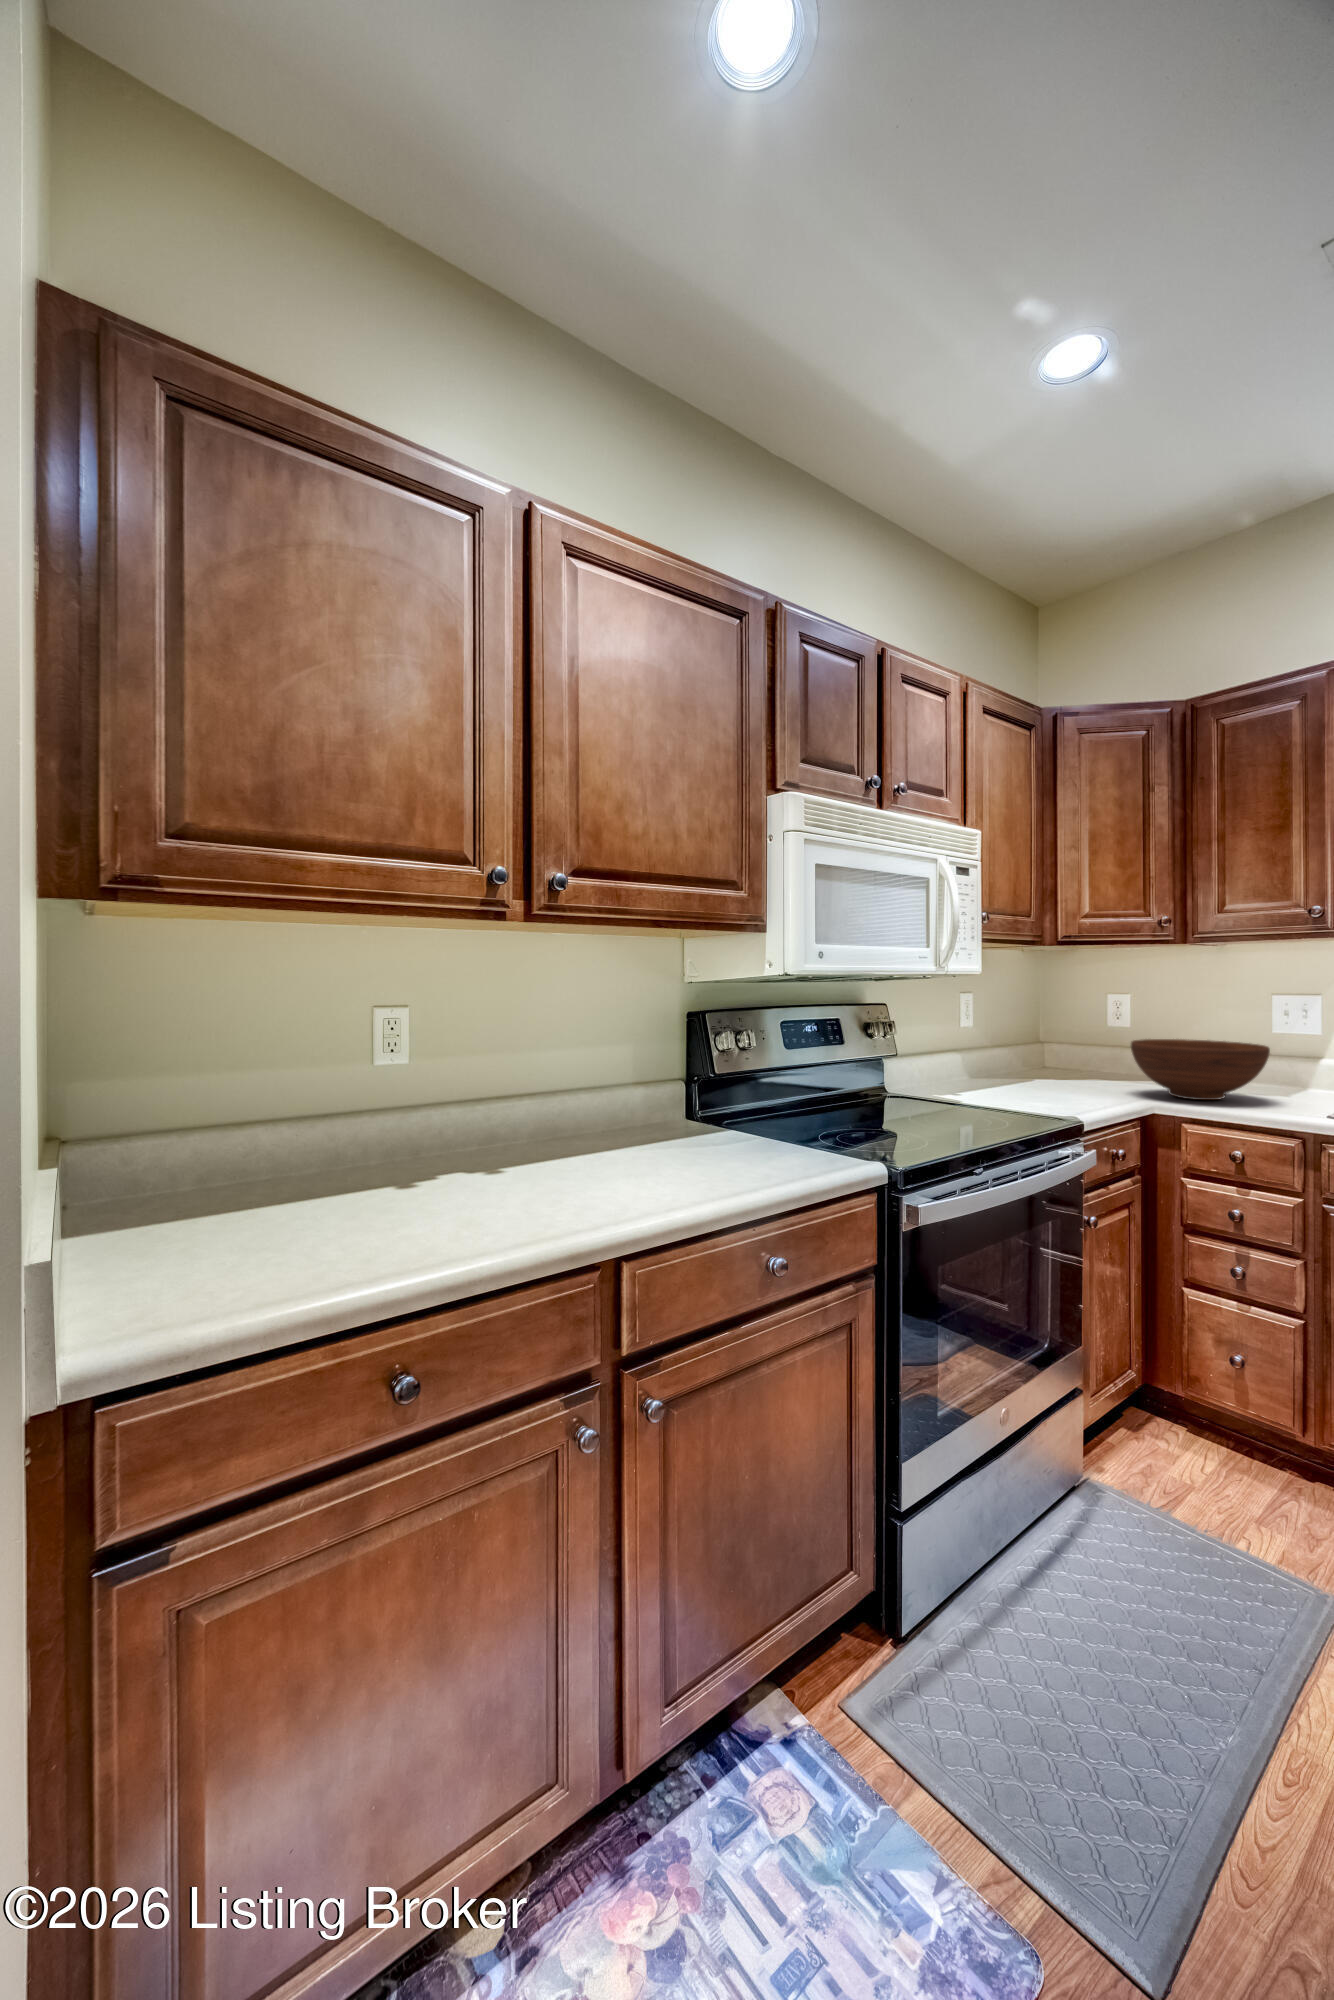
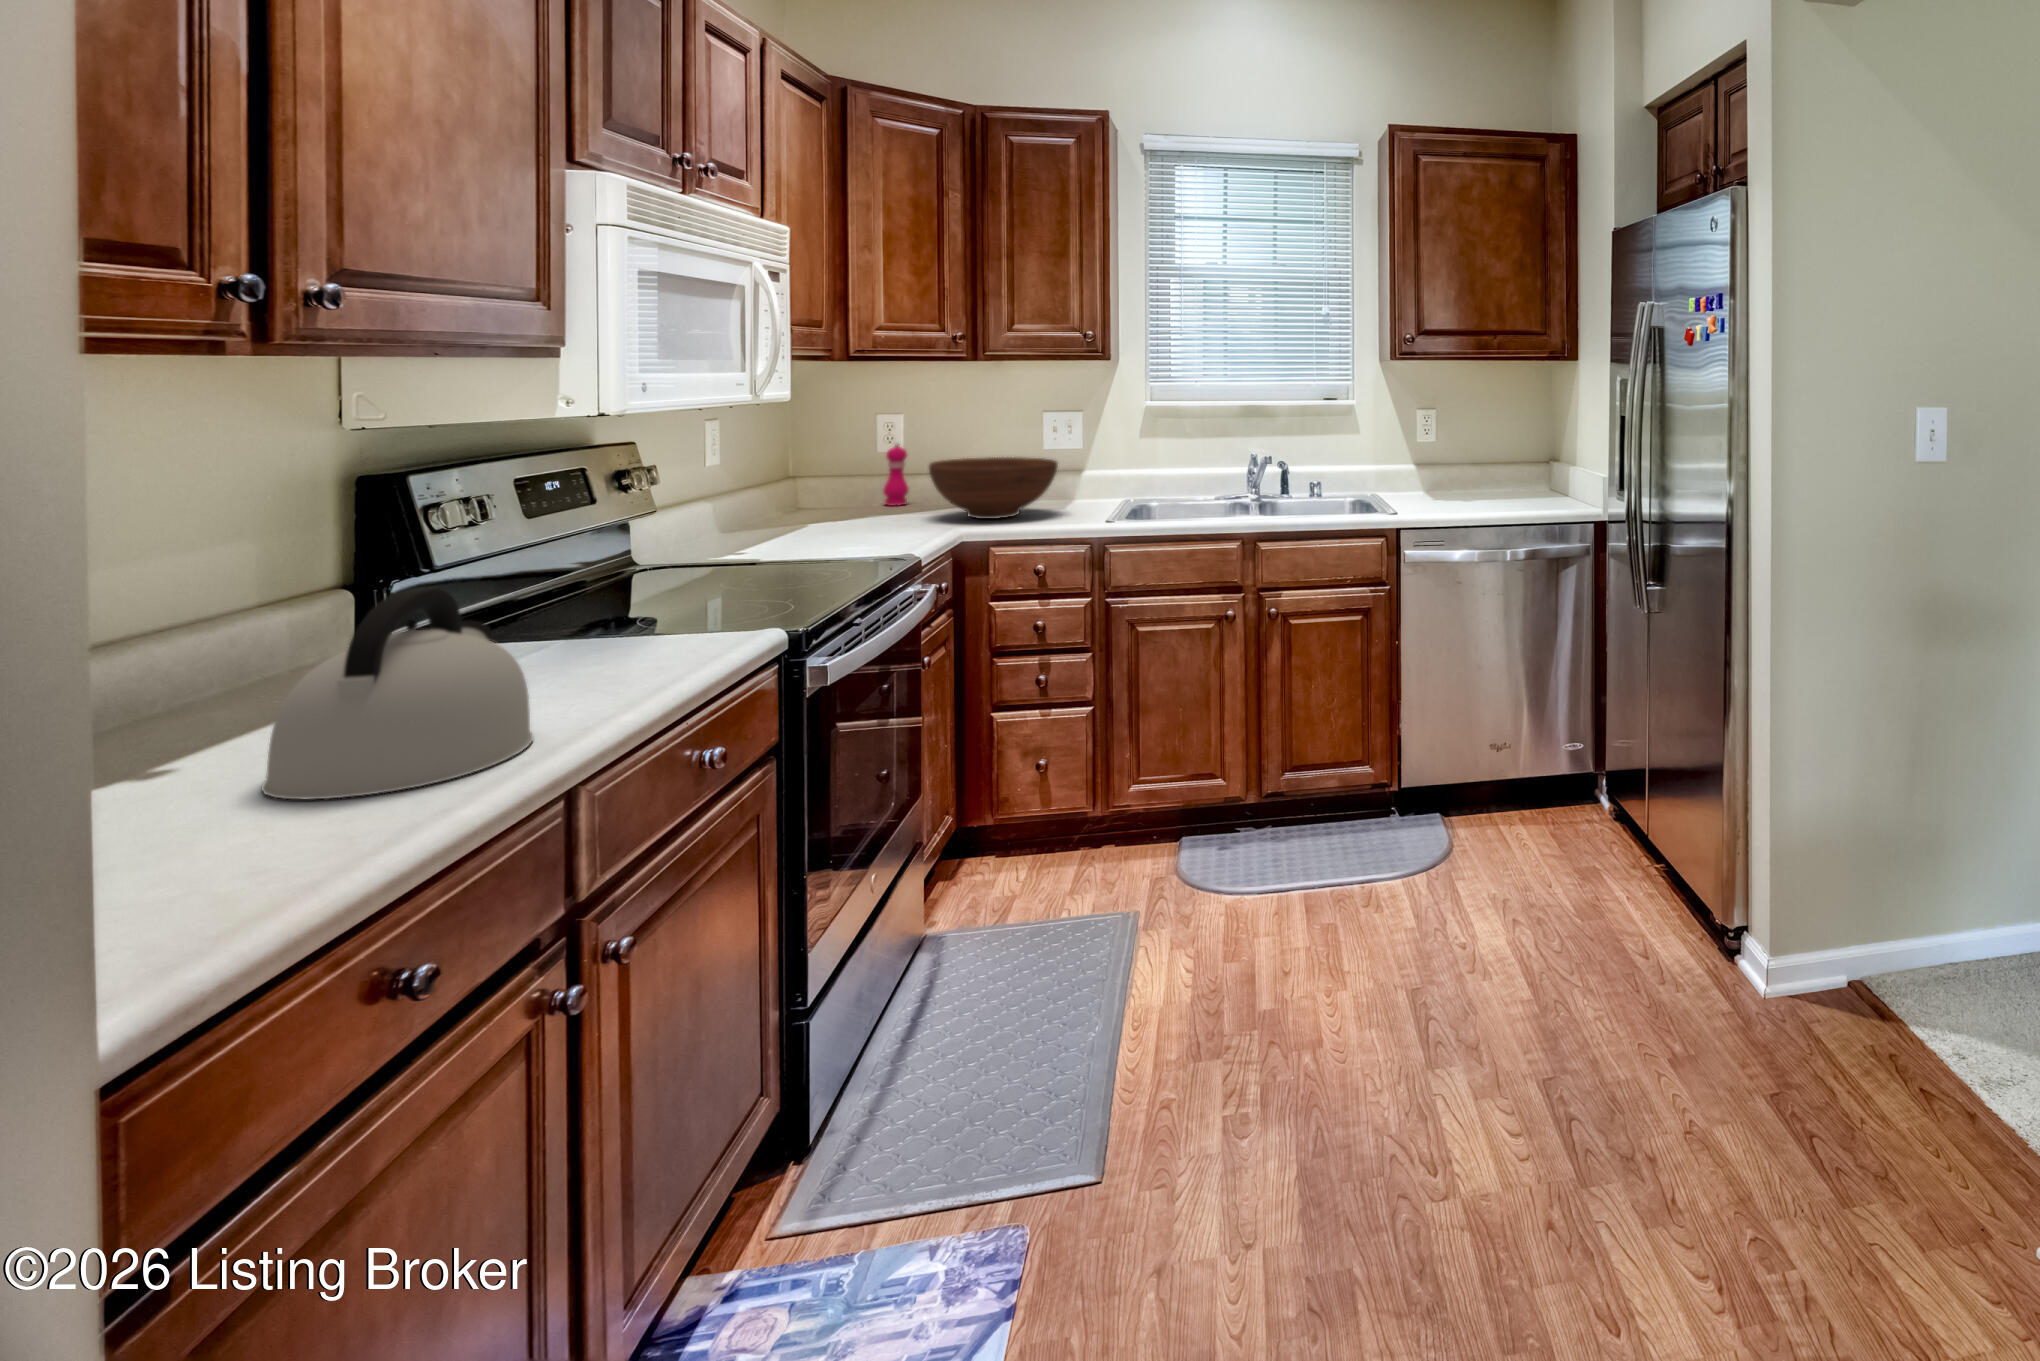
pepper mill: none [1109,1022,1132,1079] -> present [883,443,909,506]
kettle: none [509,1079,649,1217] -> present [261,588,533,799]

